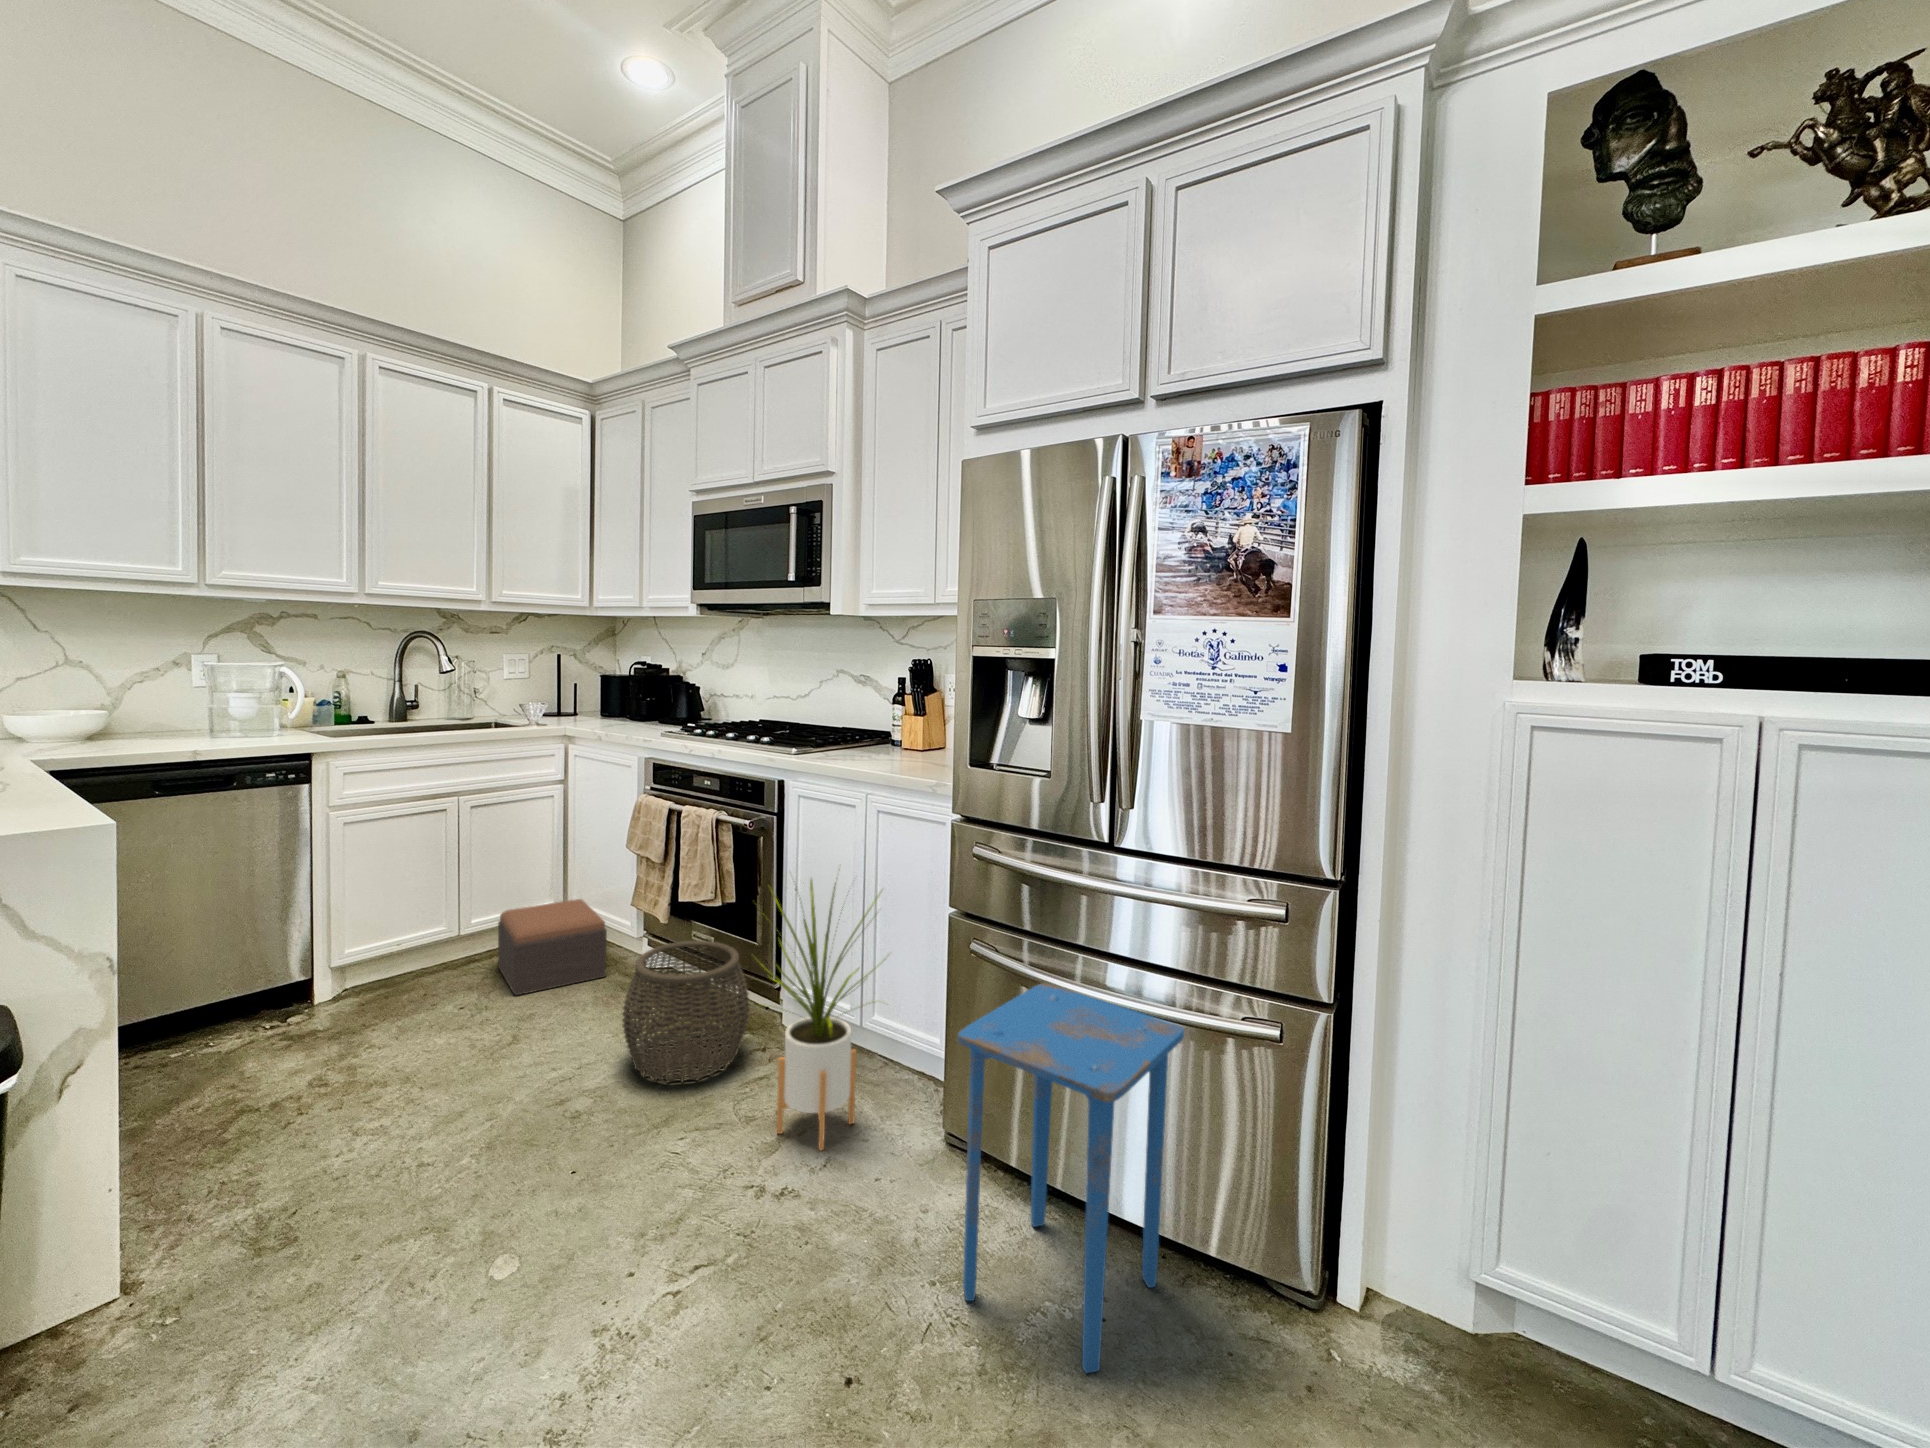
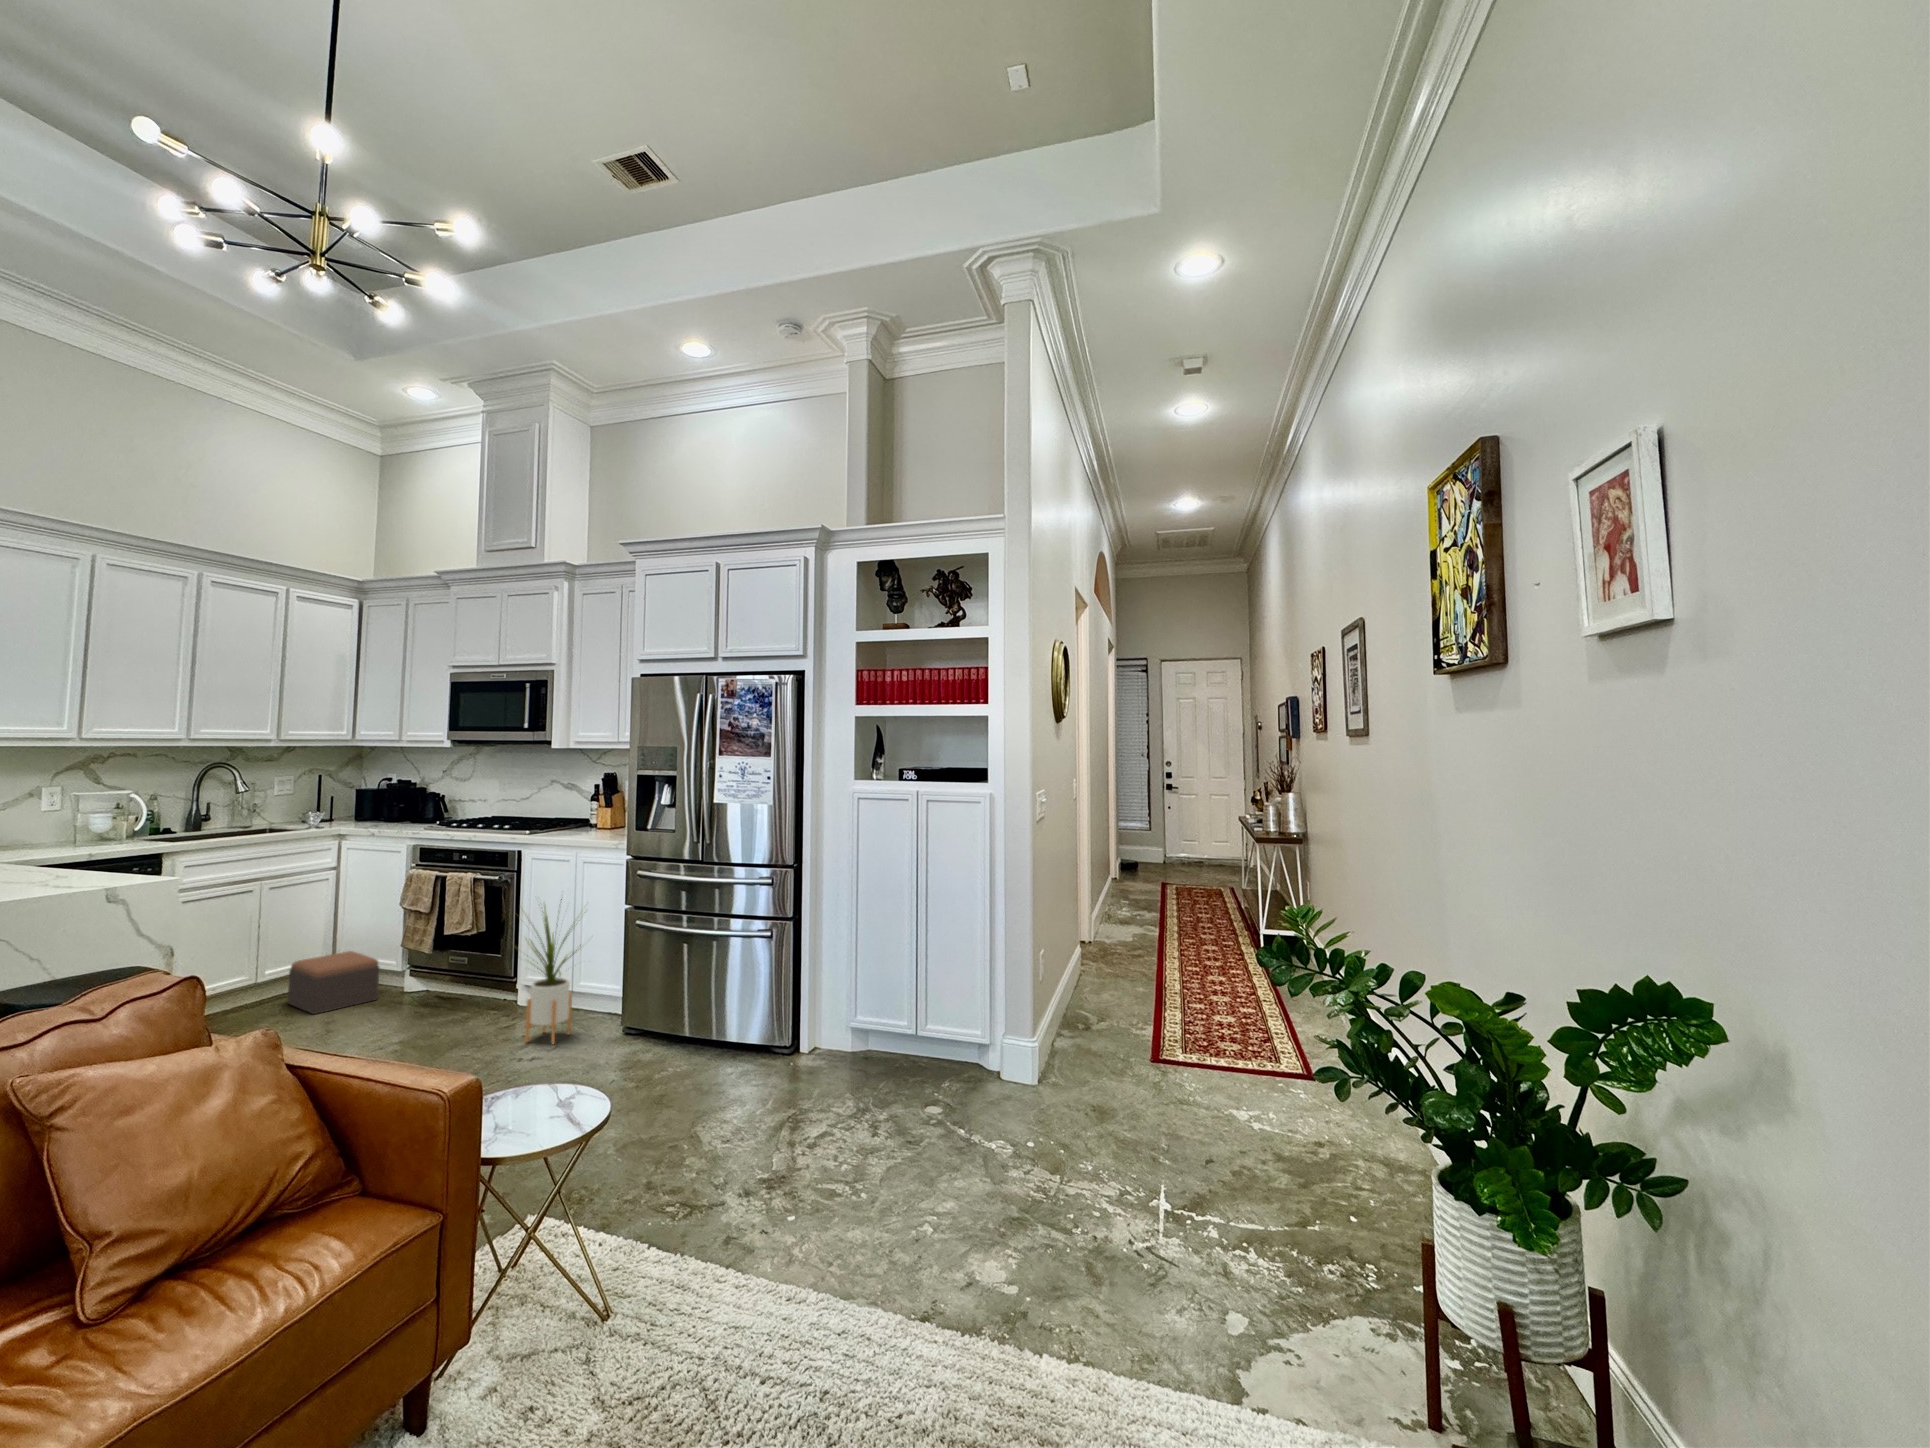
woven basket: present [622,941,750,1083] -> none [416,954,500,1035]
side table: present [958,983,1184,1373] -> none [628,932,733,1080]

